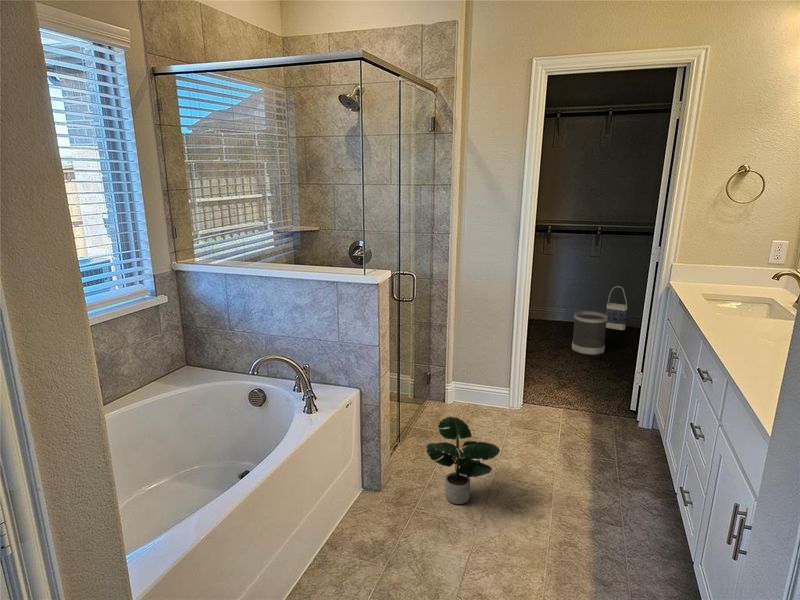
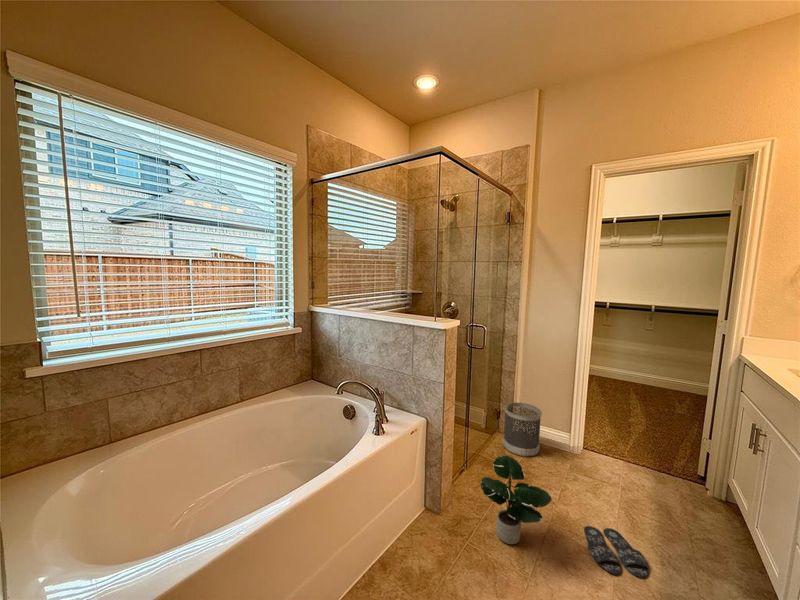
bag: present [606,286,627,330] -> none [668,357,692,397]
wastebasket: present [572,311,608,355] -> present [503,403,542,457]
slippers: none [529,470,585,506] -> present [584,526,649,578]

